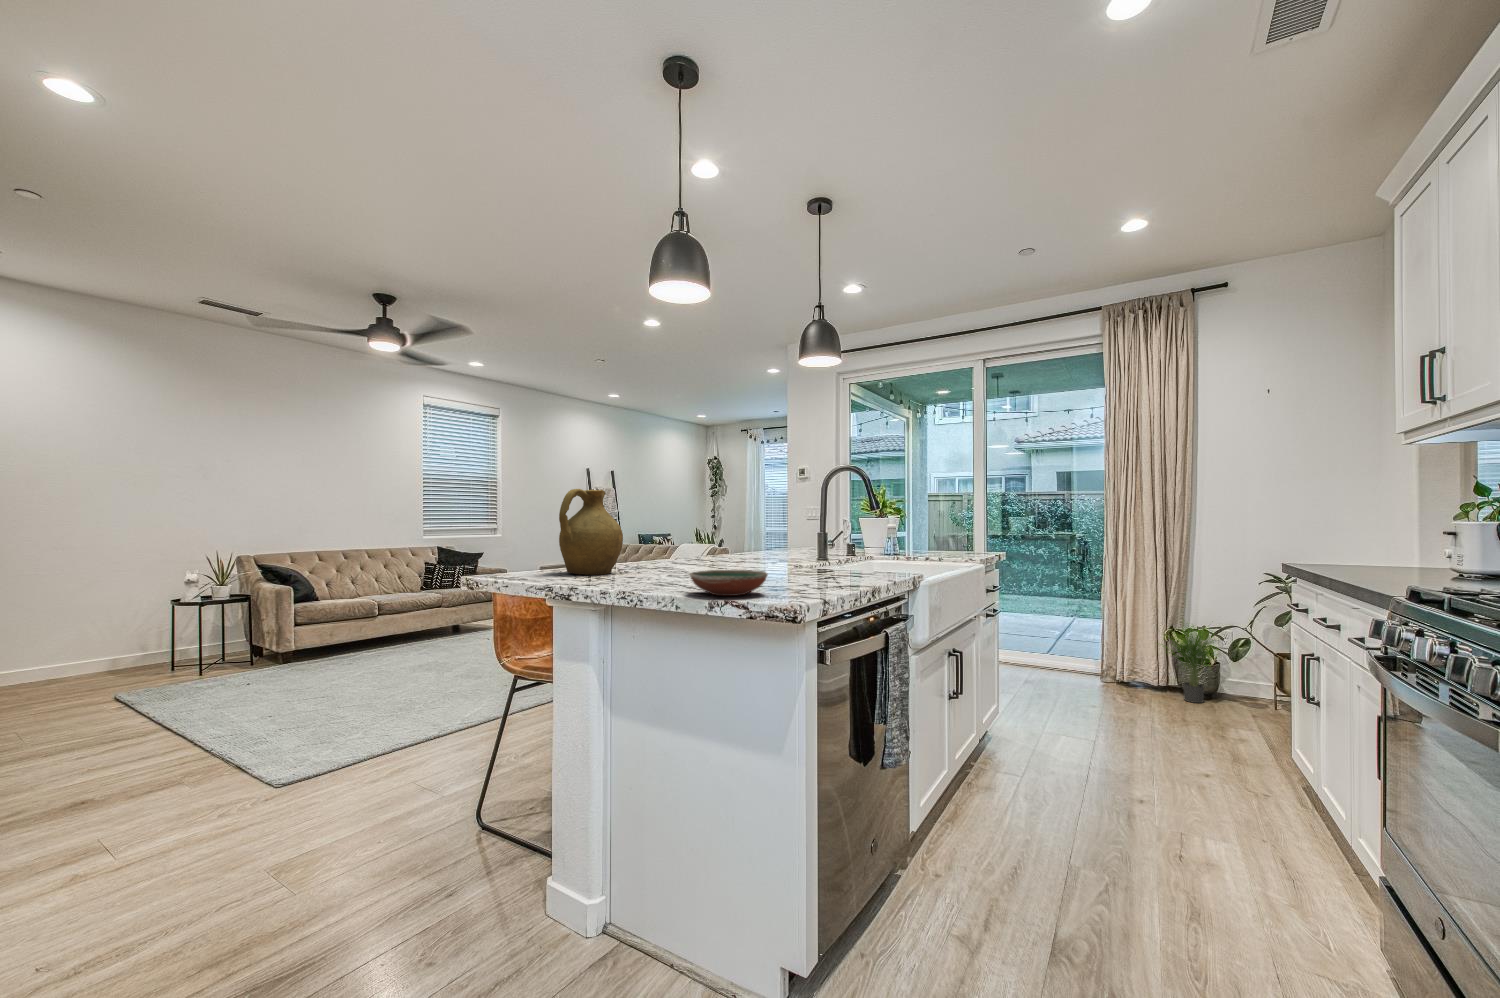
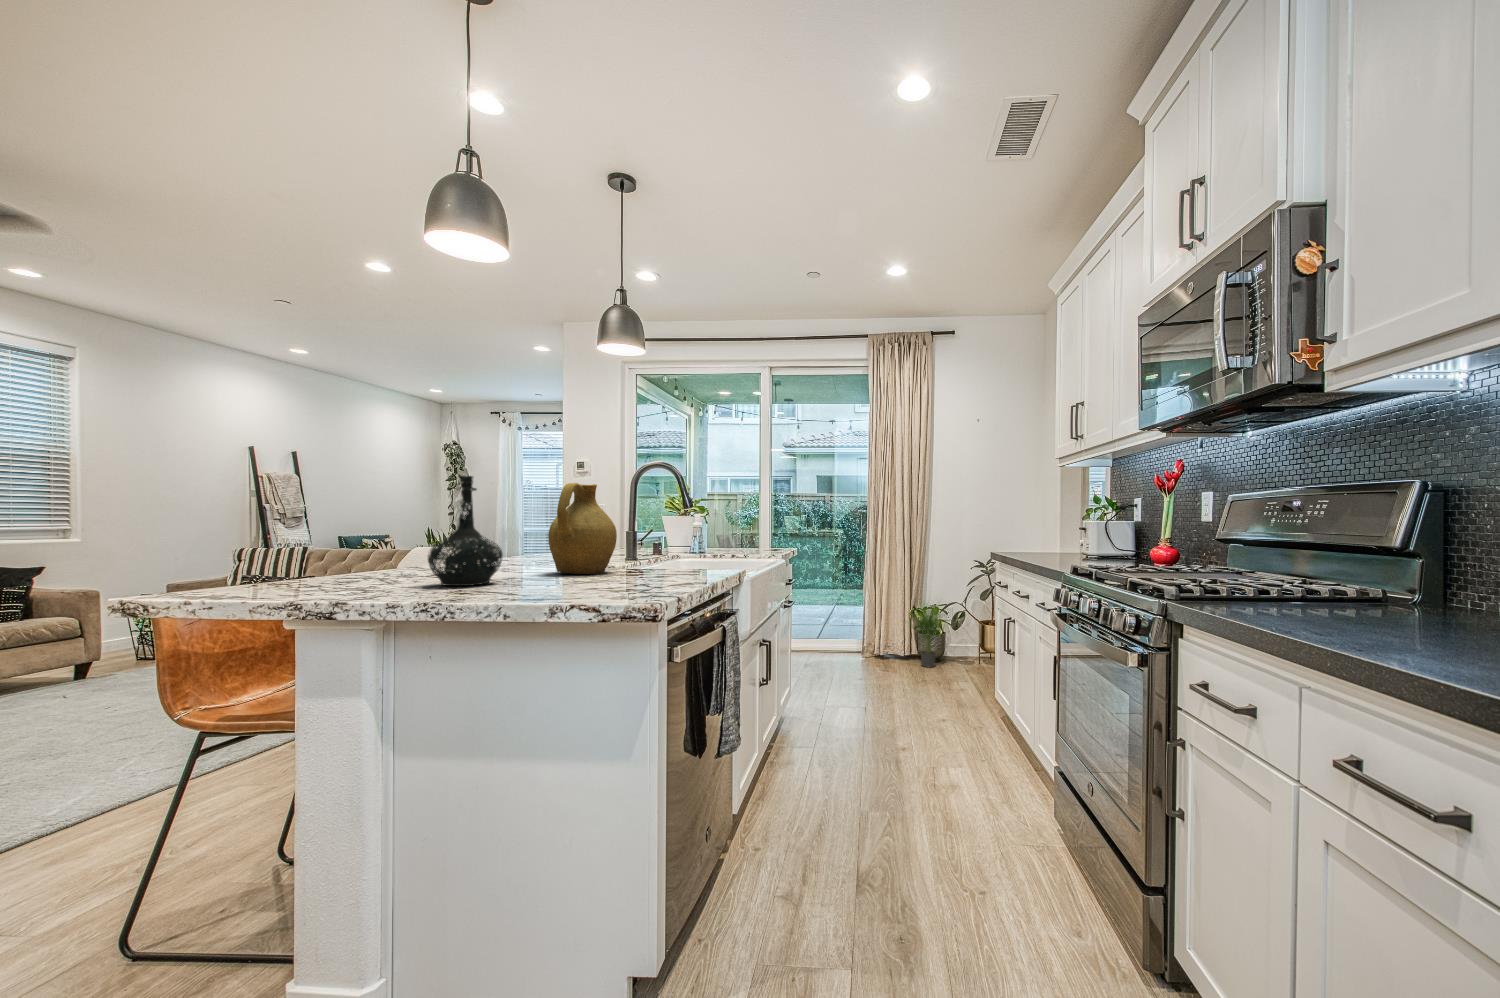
bottle: none [630,486,689,580] -> present [428,476,503,586]
pitcher: present [559,489,623,575] -> present [548,483,617,574]
decorative bowl: present [690,570,768,596] -> none [520,569,613,599]

